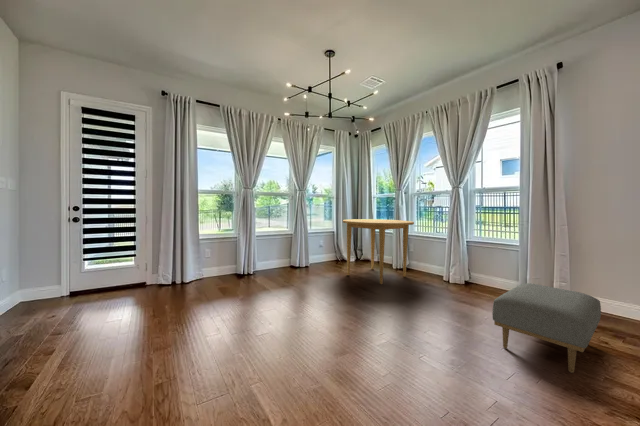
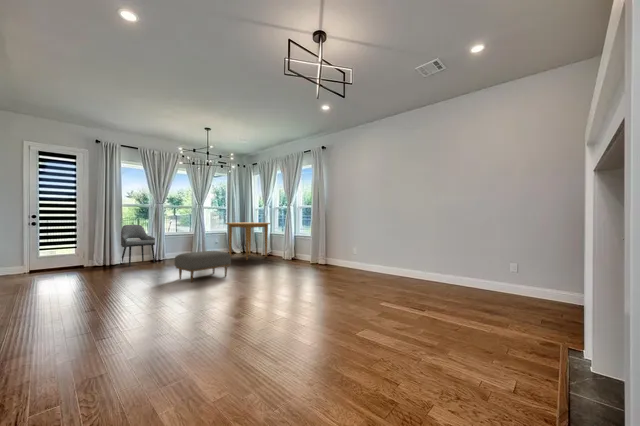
dining chair: none [196,221,243,289] -> present [120,225,155,267]
ottoman: present [492,283,601,373] -> present [175,251,231,282]

